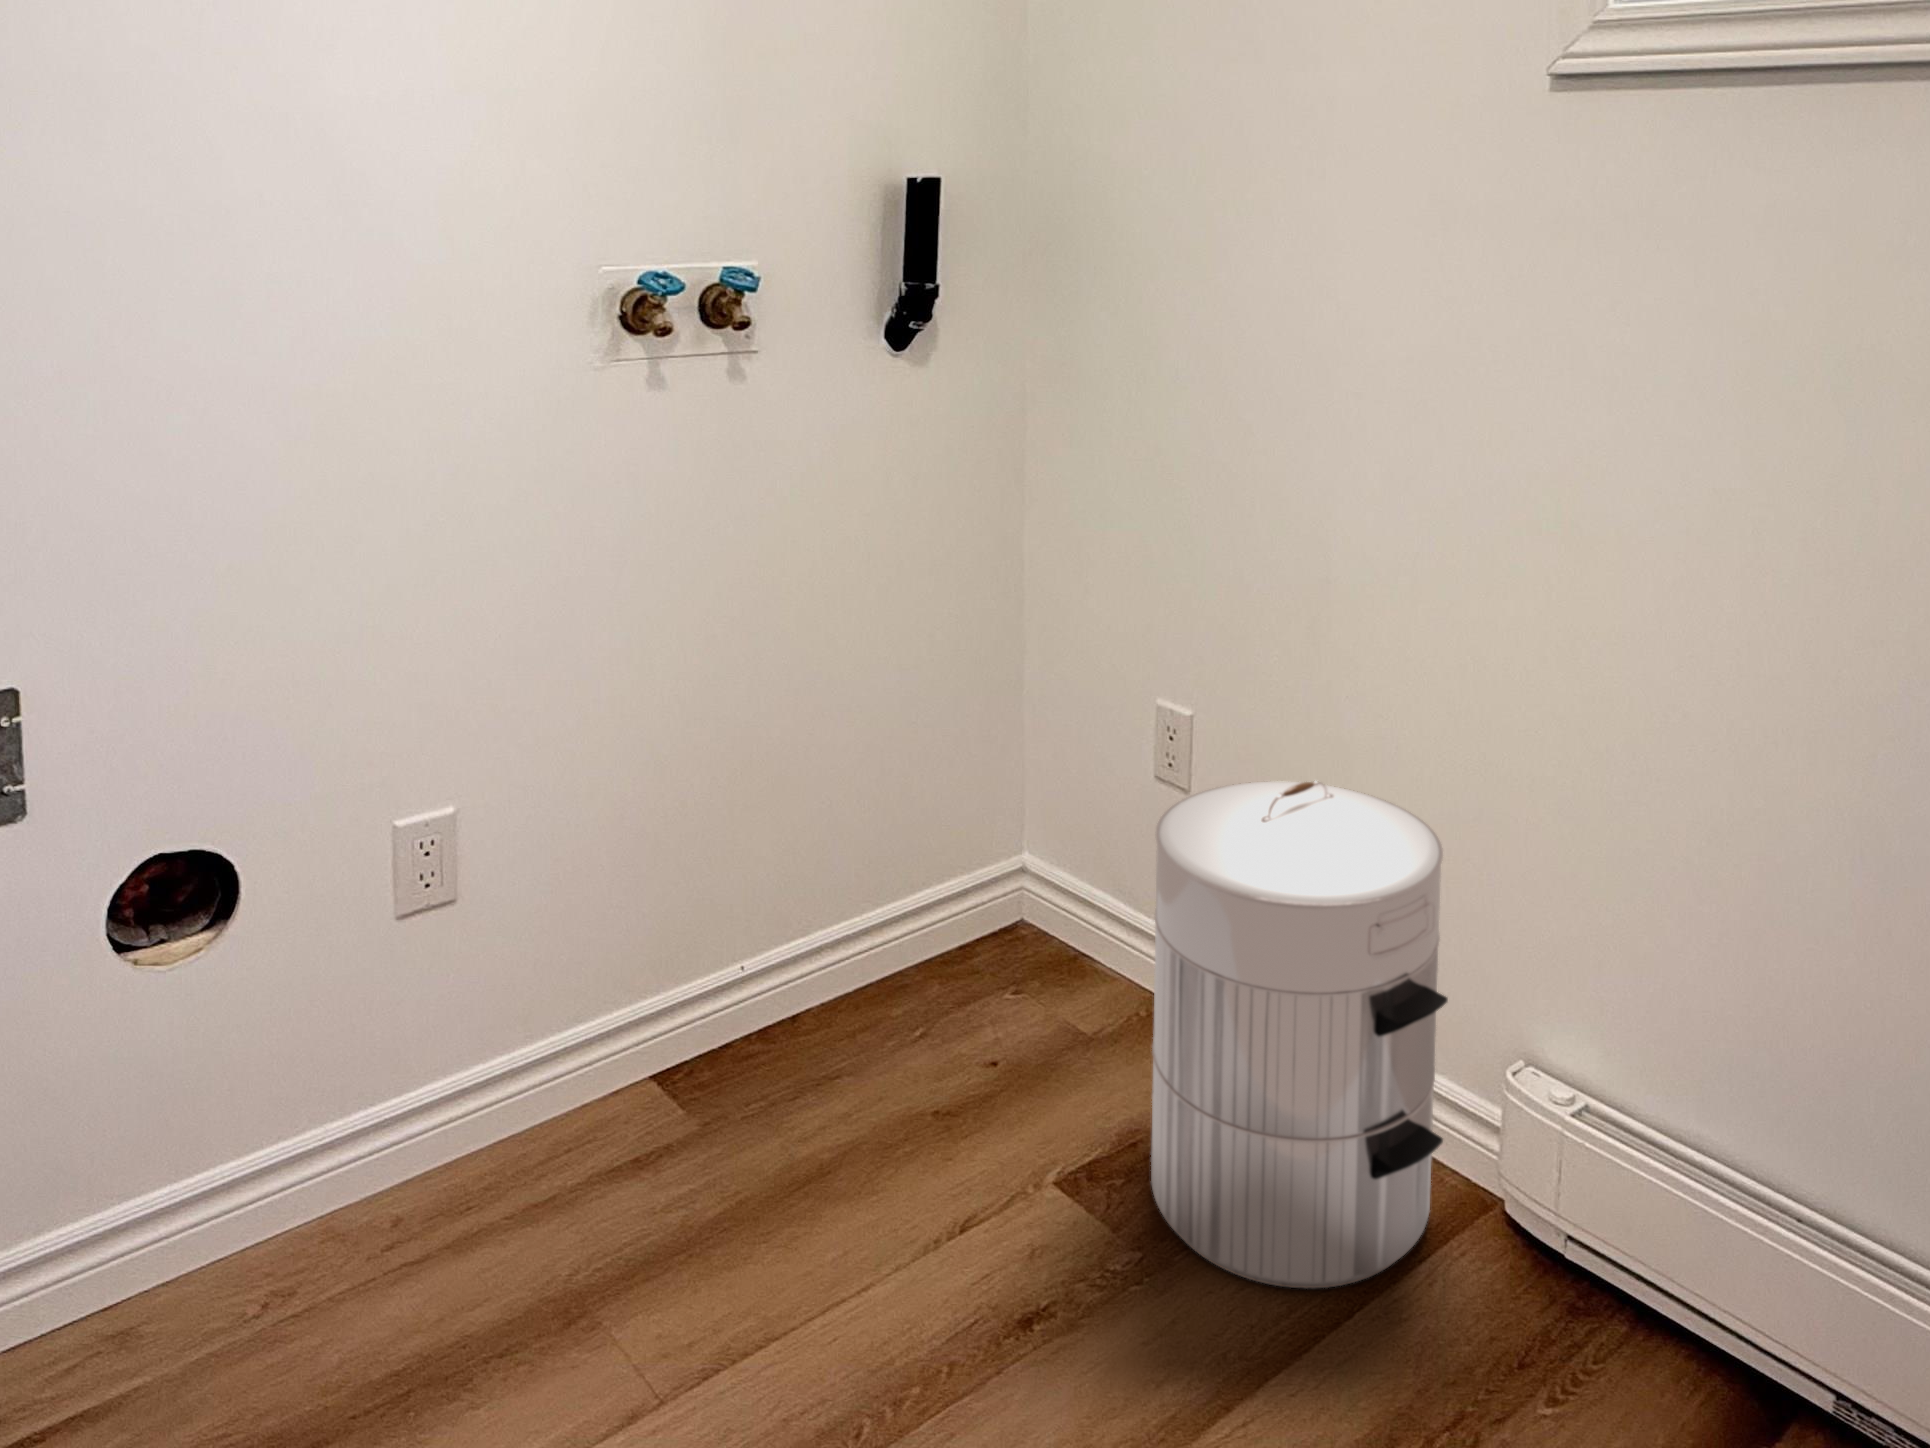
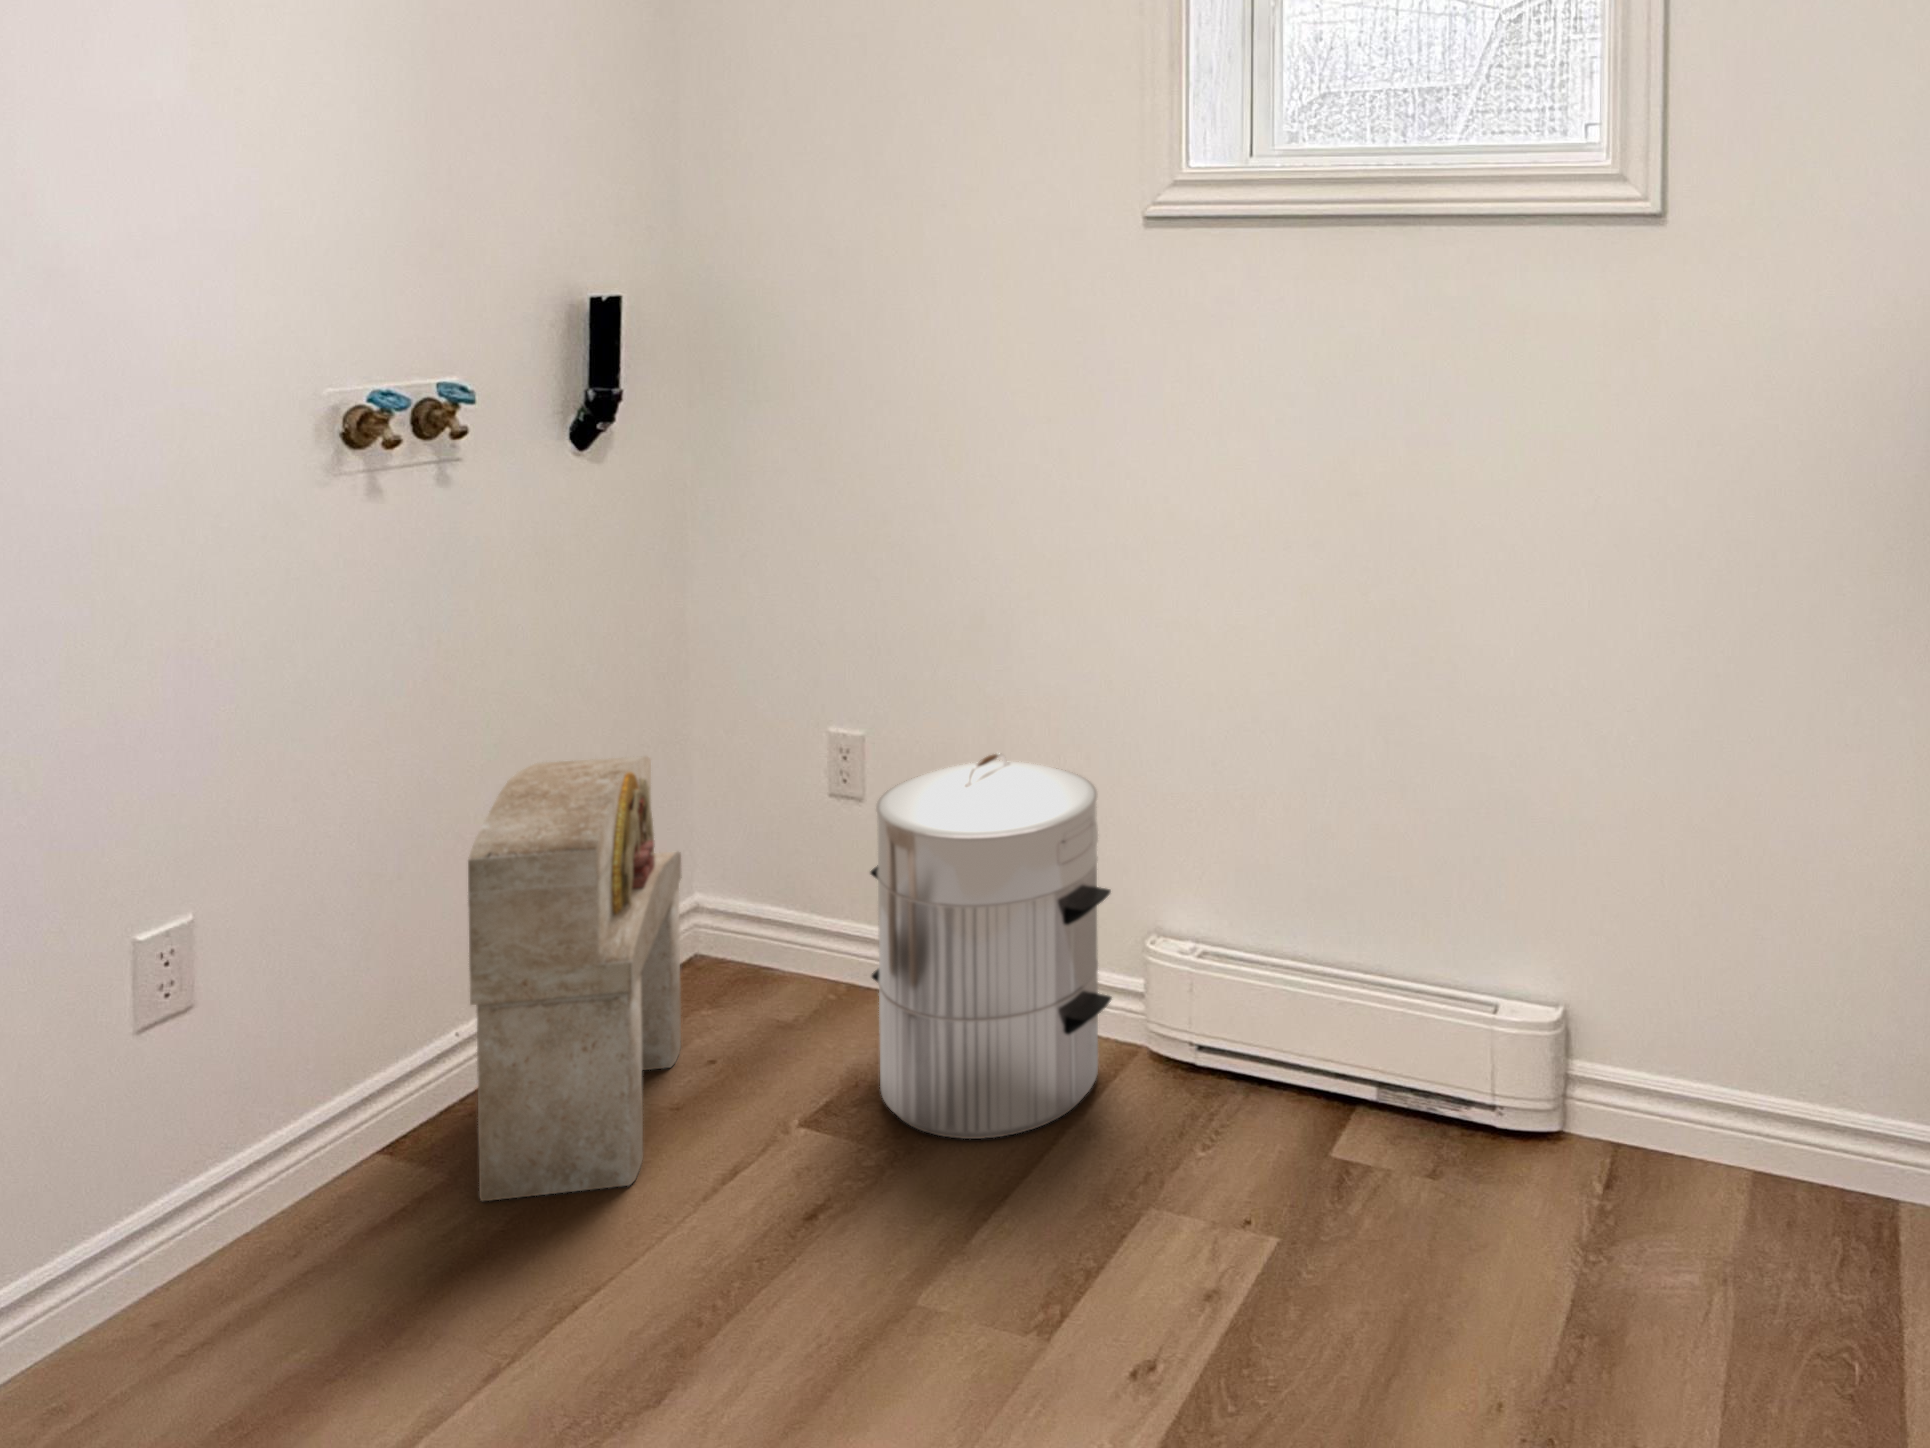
stool: none [694,690,977,1209] -> present [468,756,681,1201]

